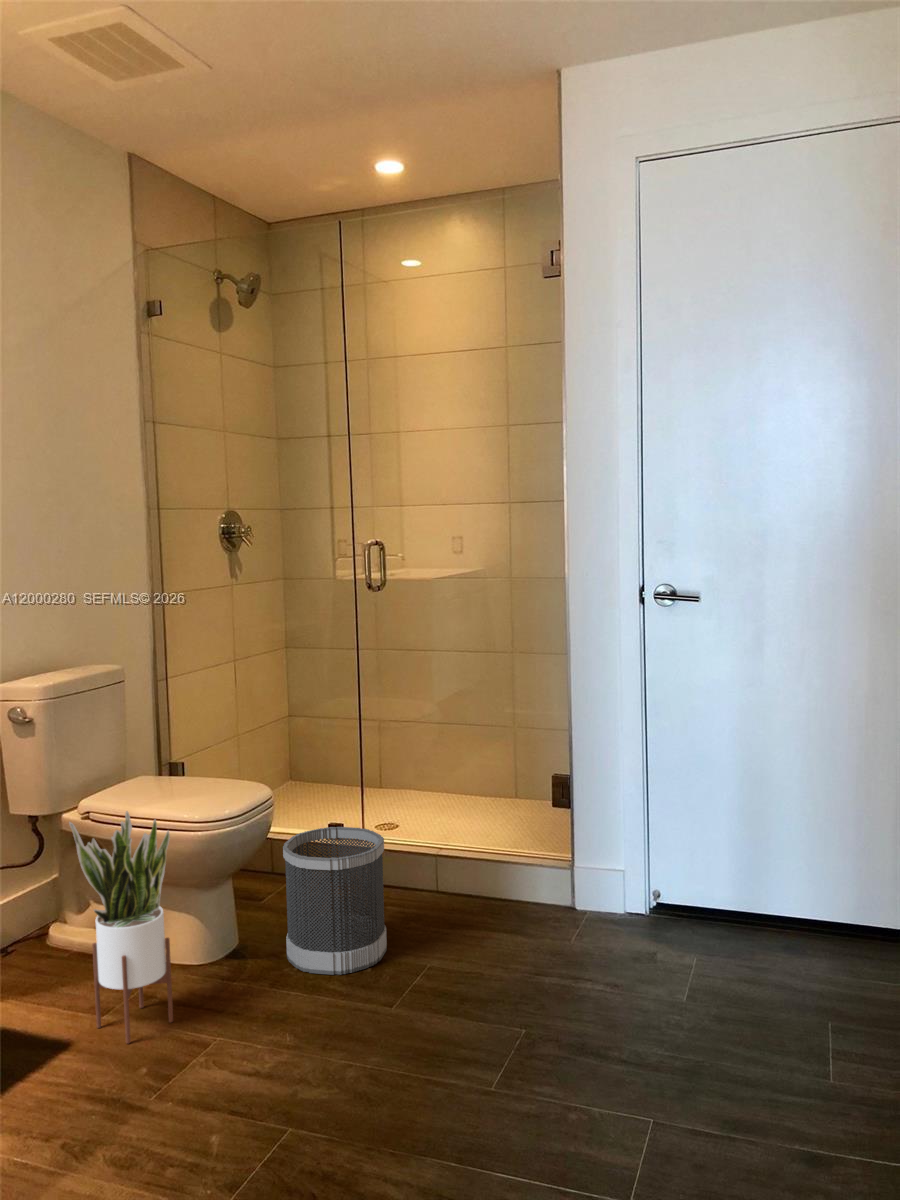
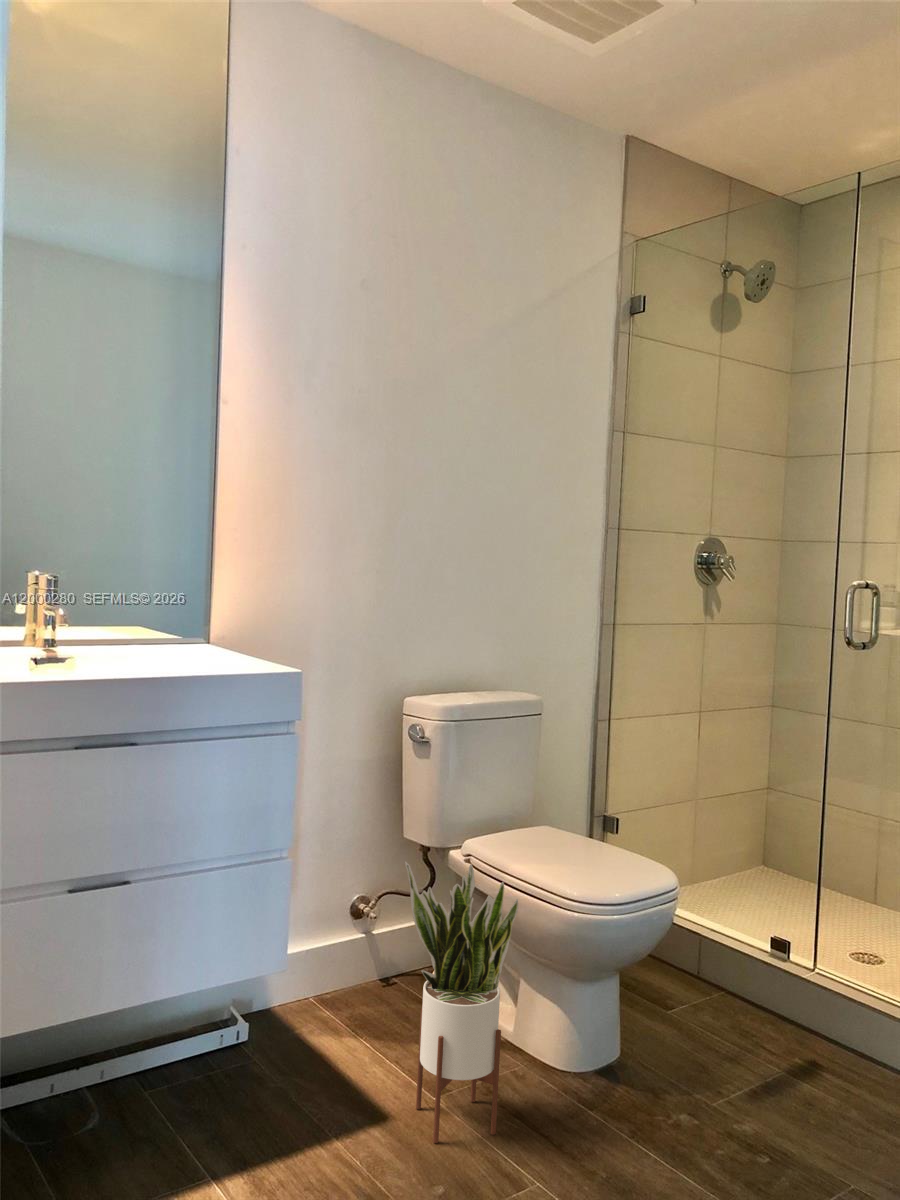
wastebasket: present [283,827,387,975] -> none [665,942,812,1156]

